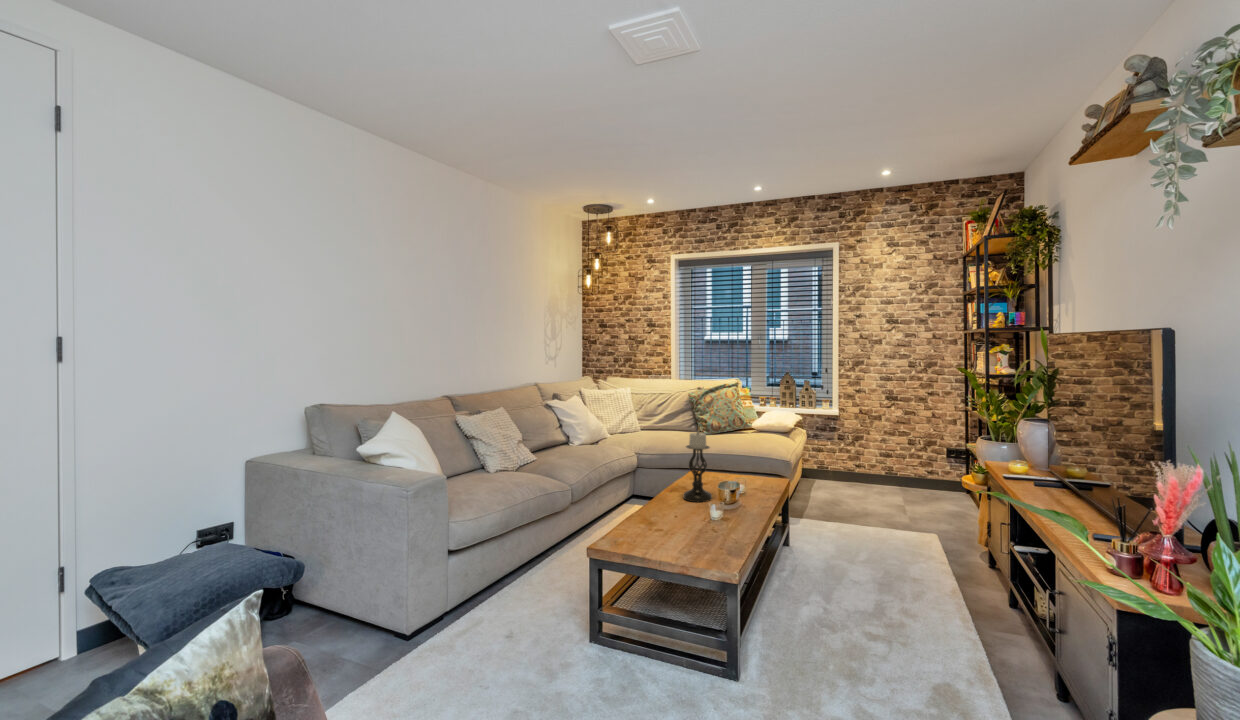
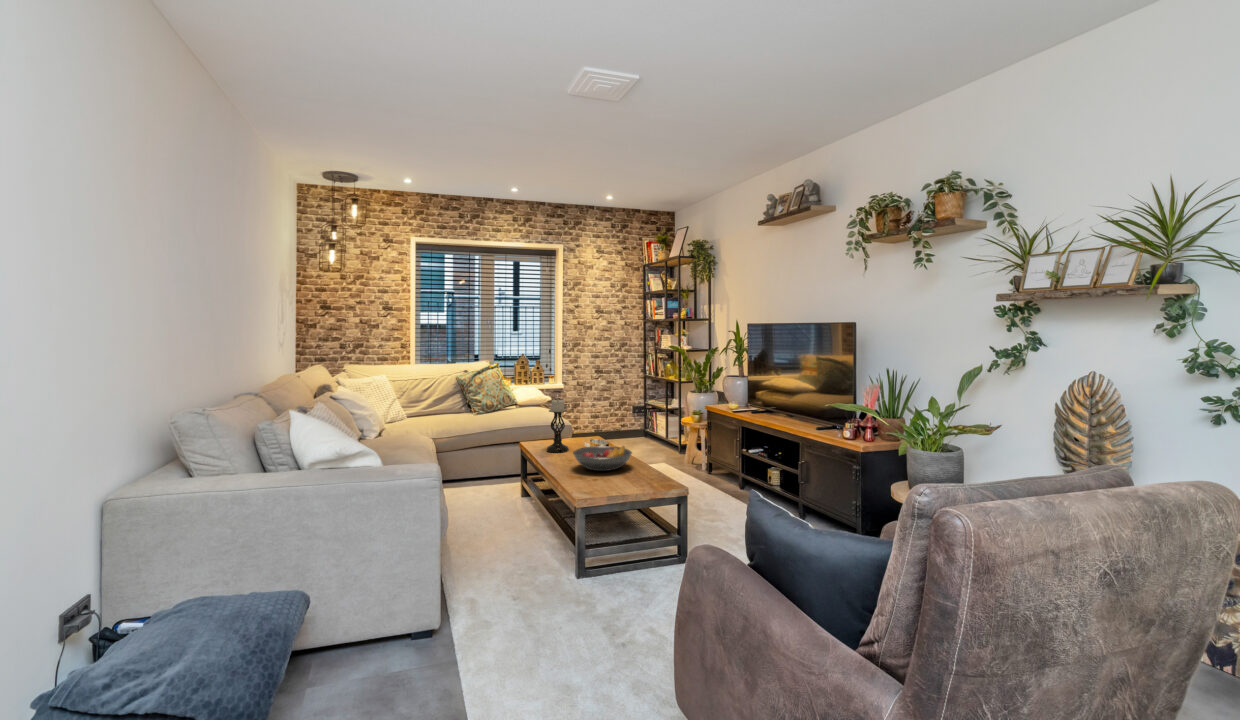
fruit bowl: none [646,504,732,547] -> present [573,446,632,471]

